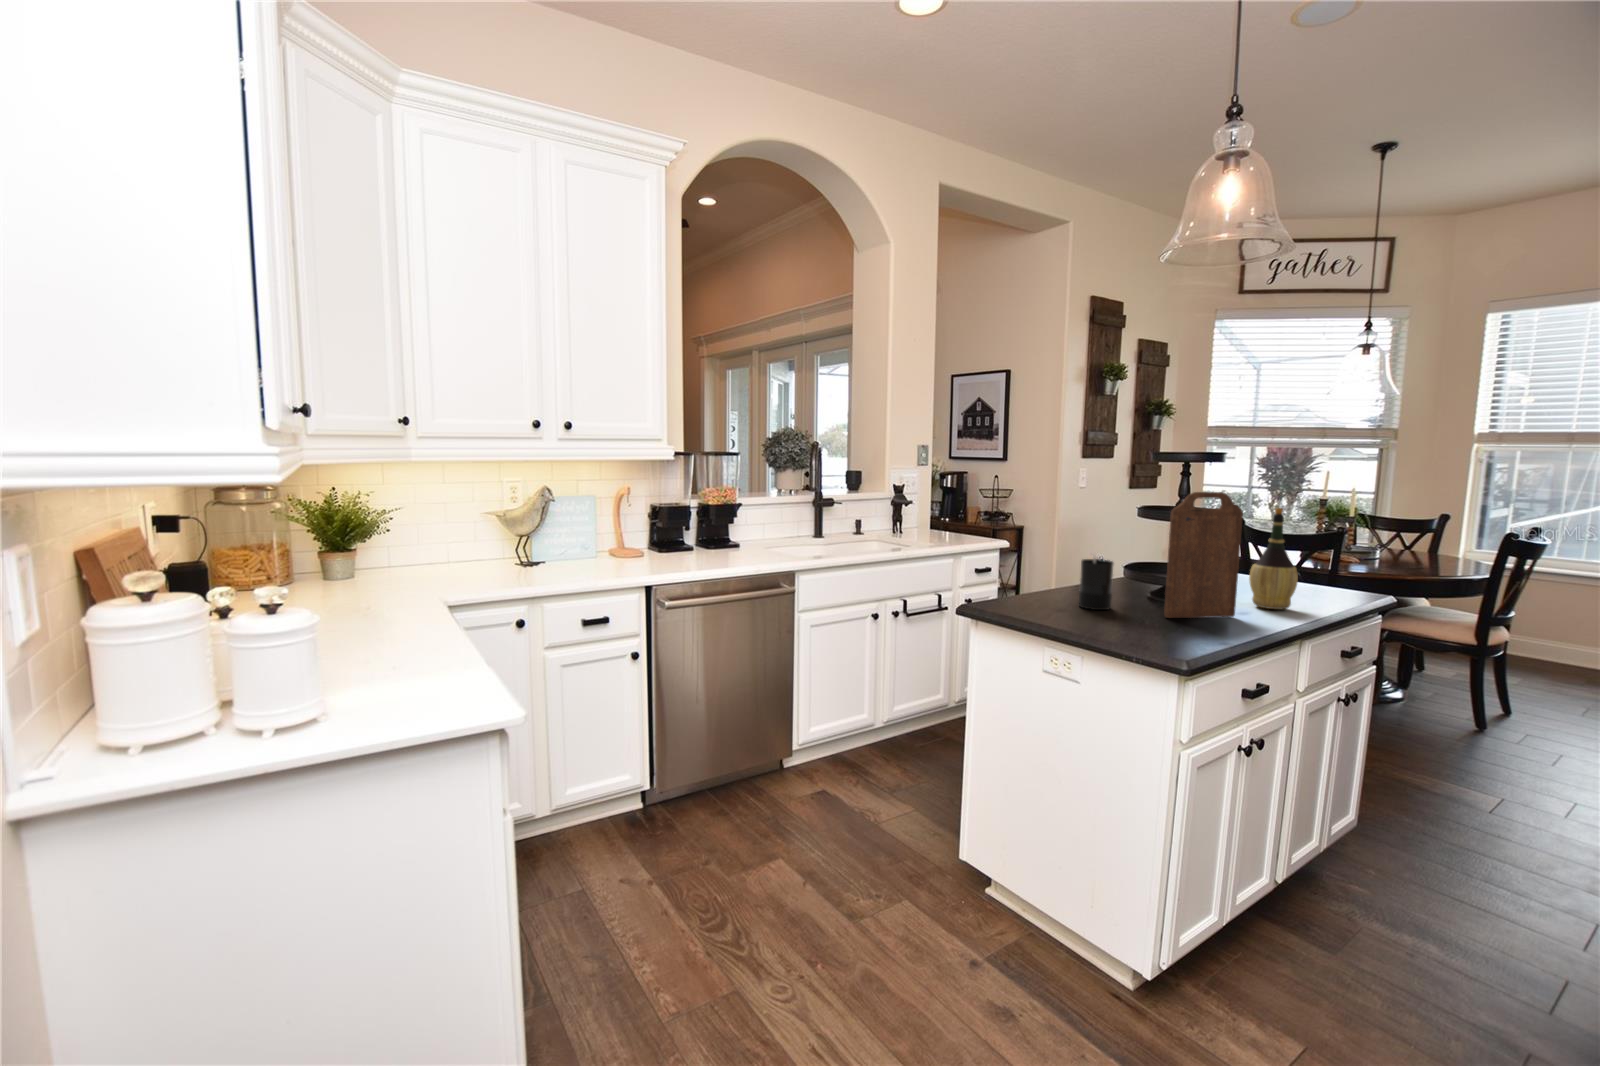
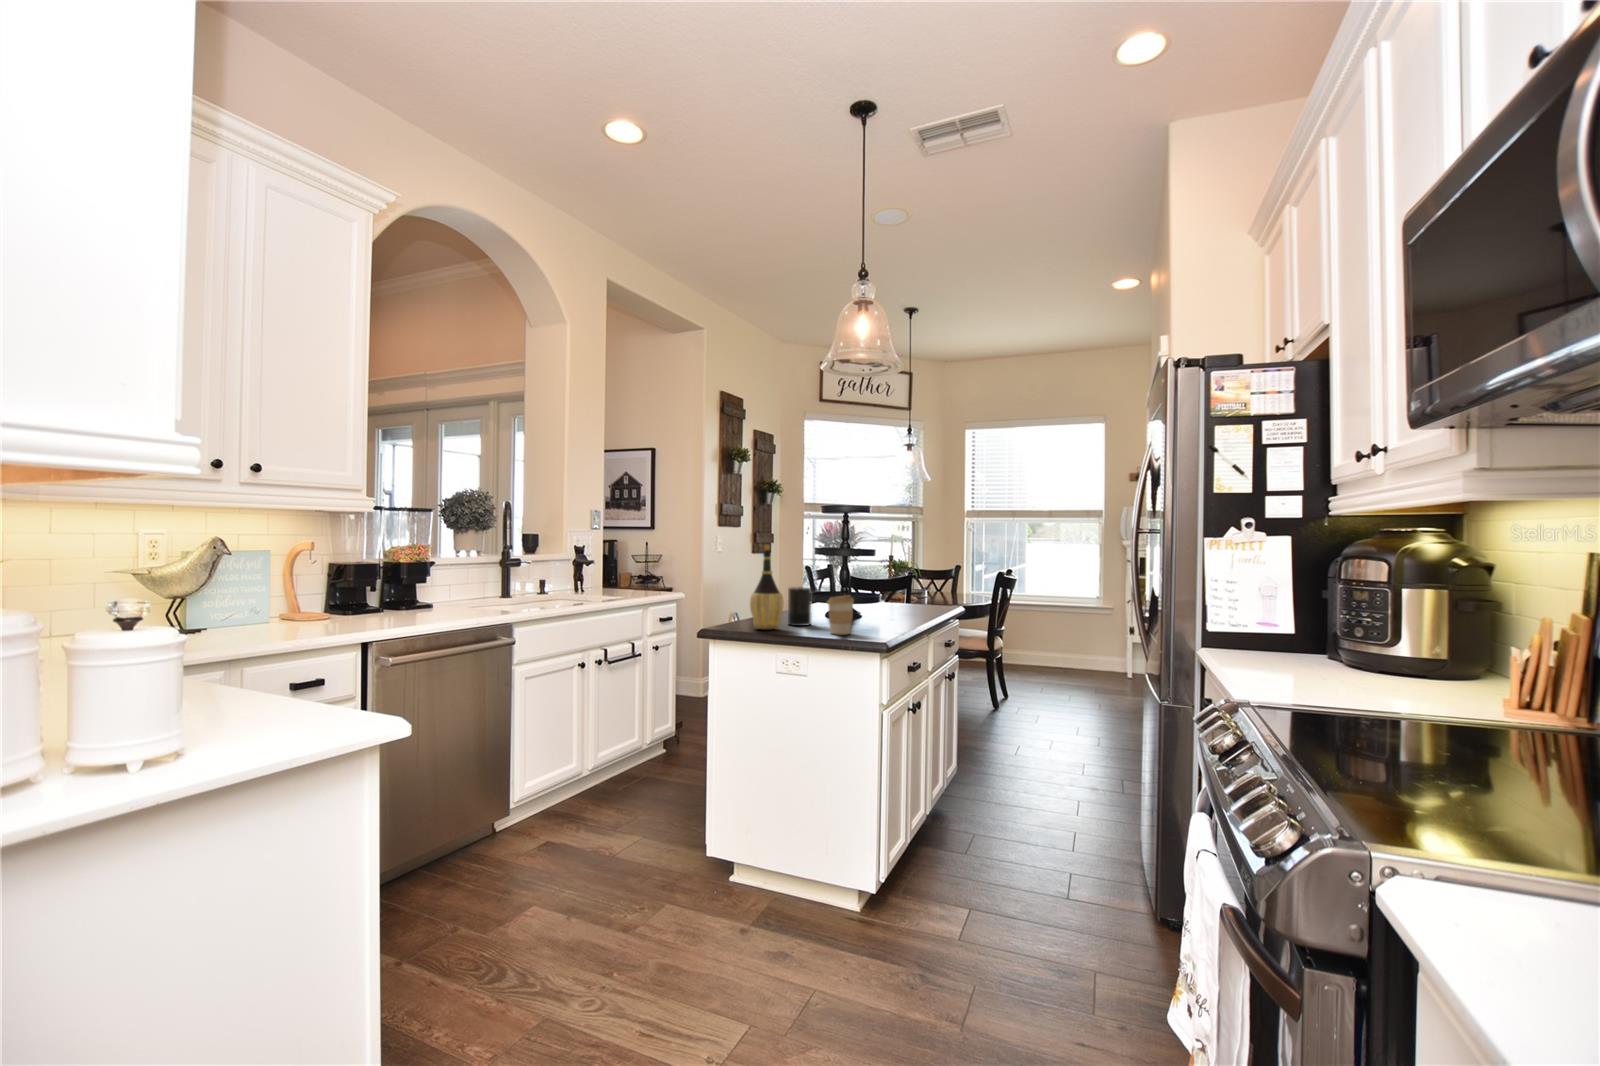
cutting board: present [1164,492,1243,618] -> none [849,532,891,626]
wine bottle: present [1249,508,1298,609] -> present [750,545,784,629]
coffee cup: none [1118,580,1158,634] -> present [827,595,854,635]

